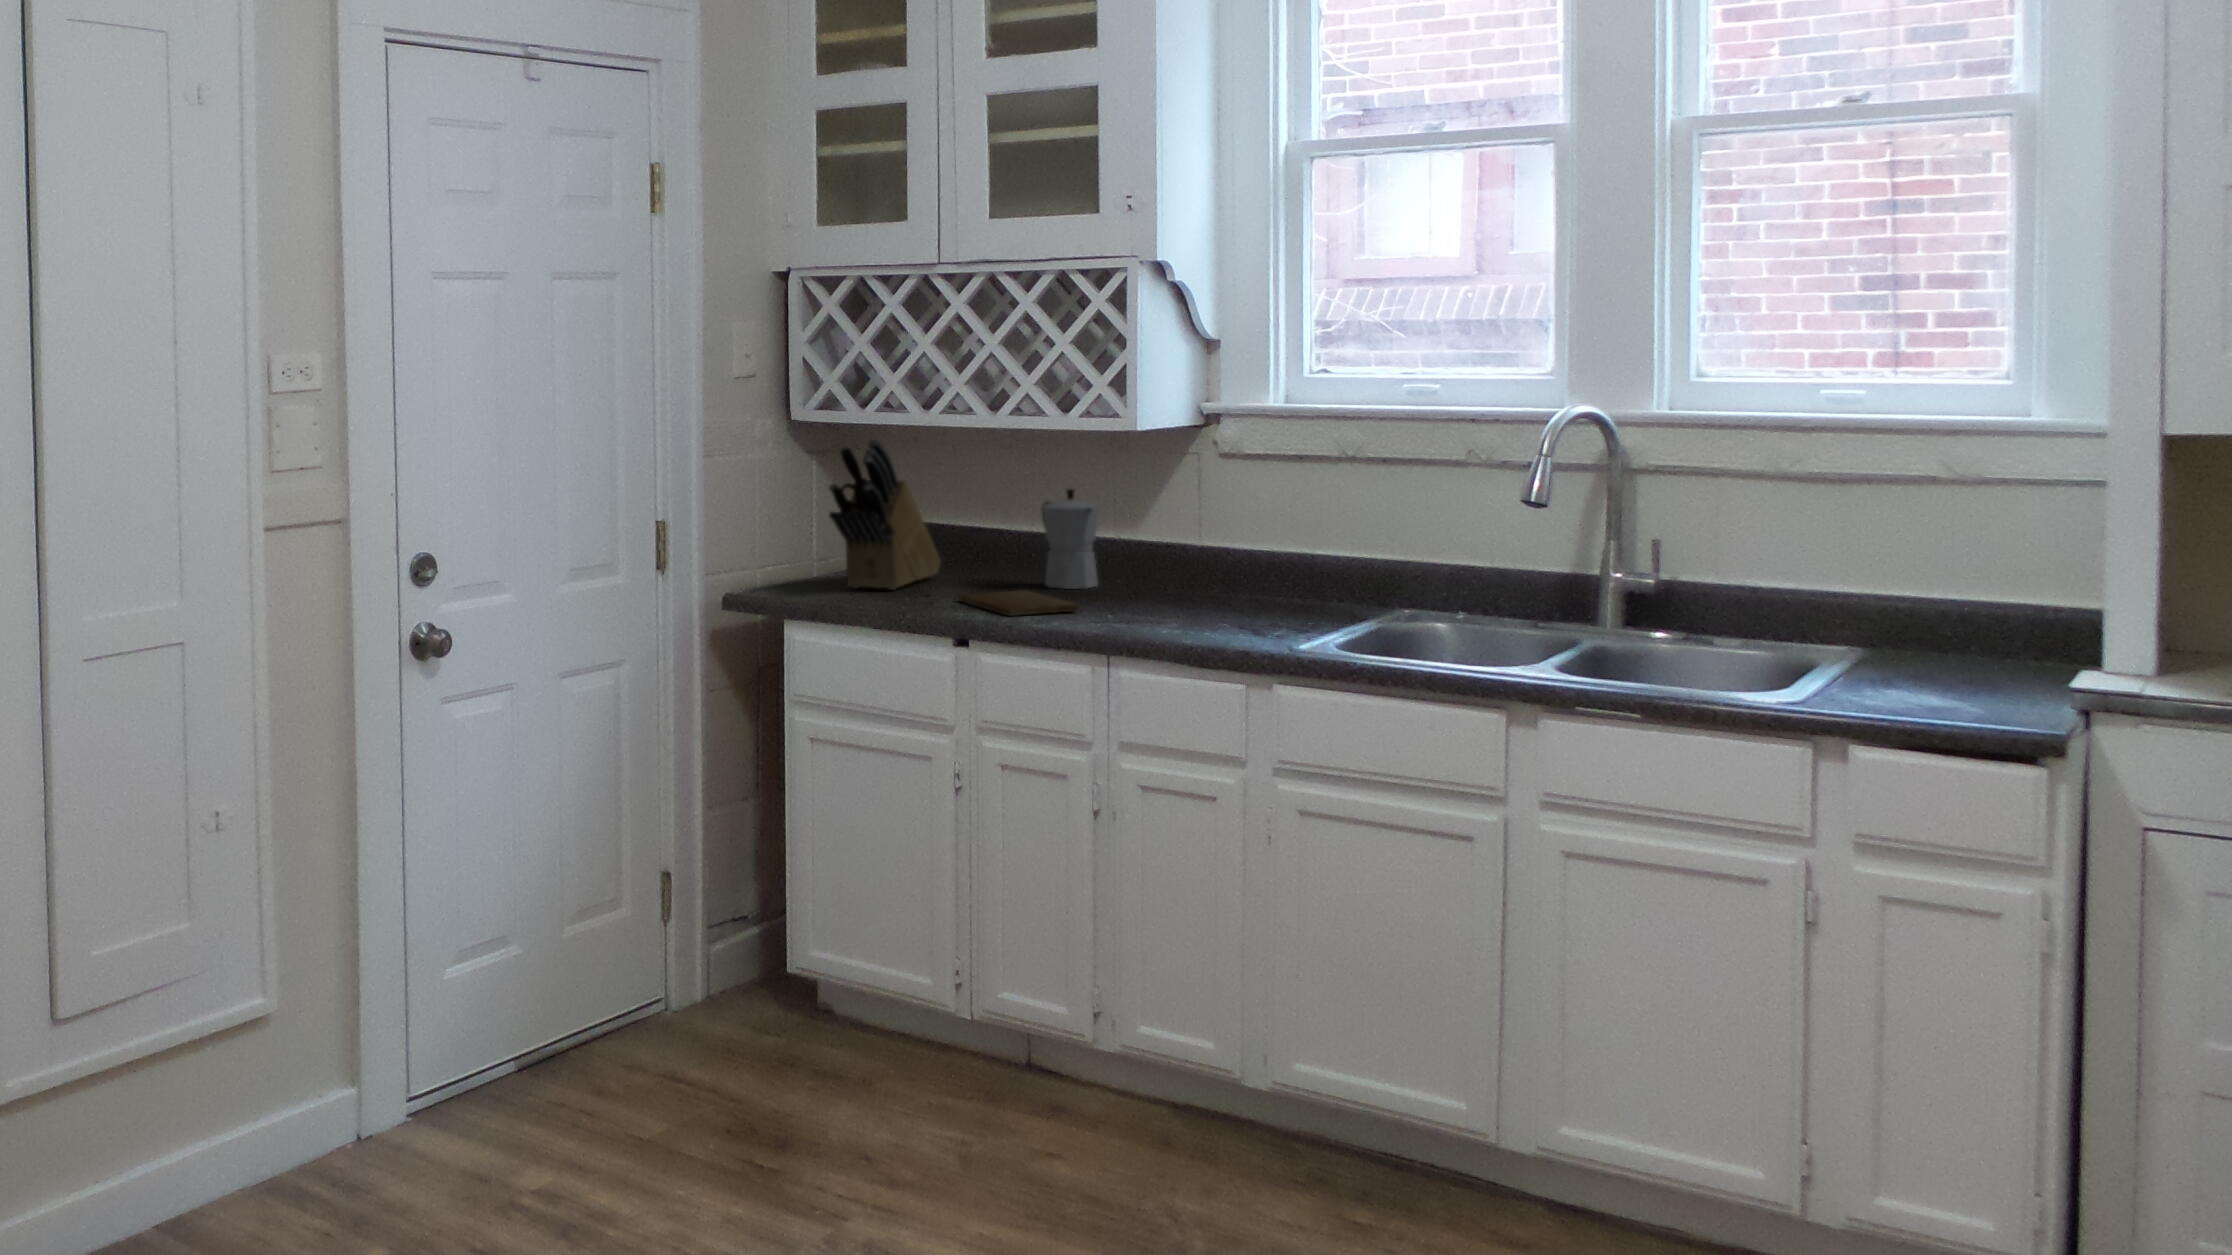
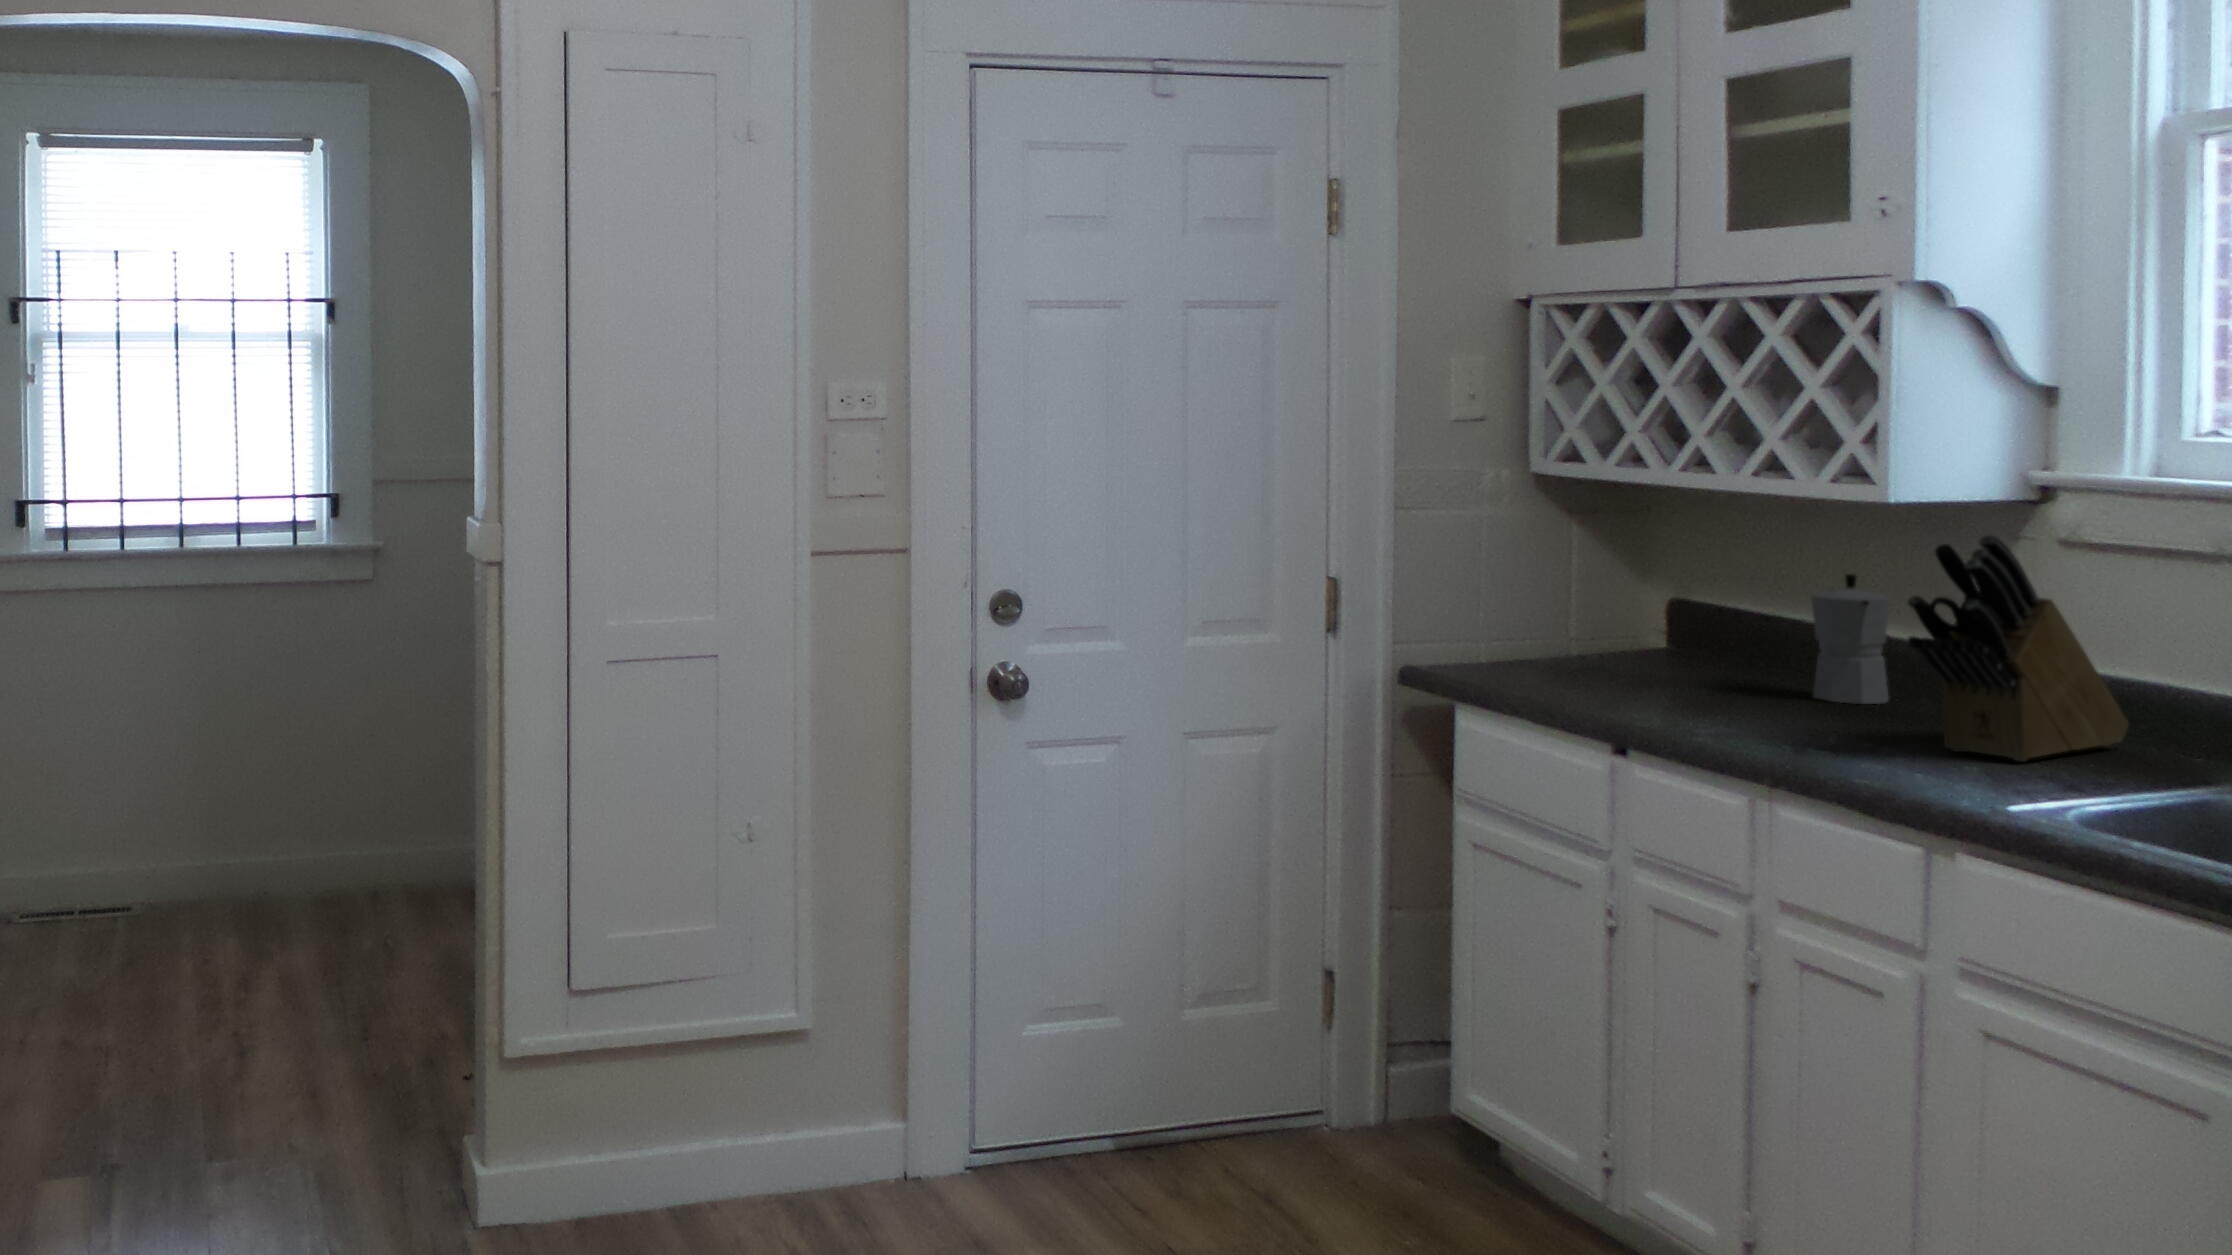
knife block: present [829,439,941,590] -> present [1908,535,2129,761]
cutting board: present [959,590,1078,616] -> none [1650,693,1783,728]

